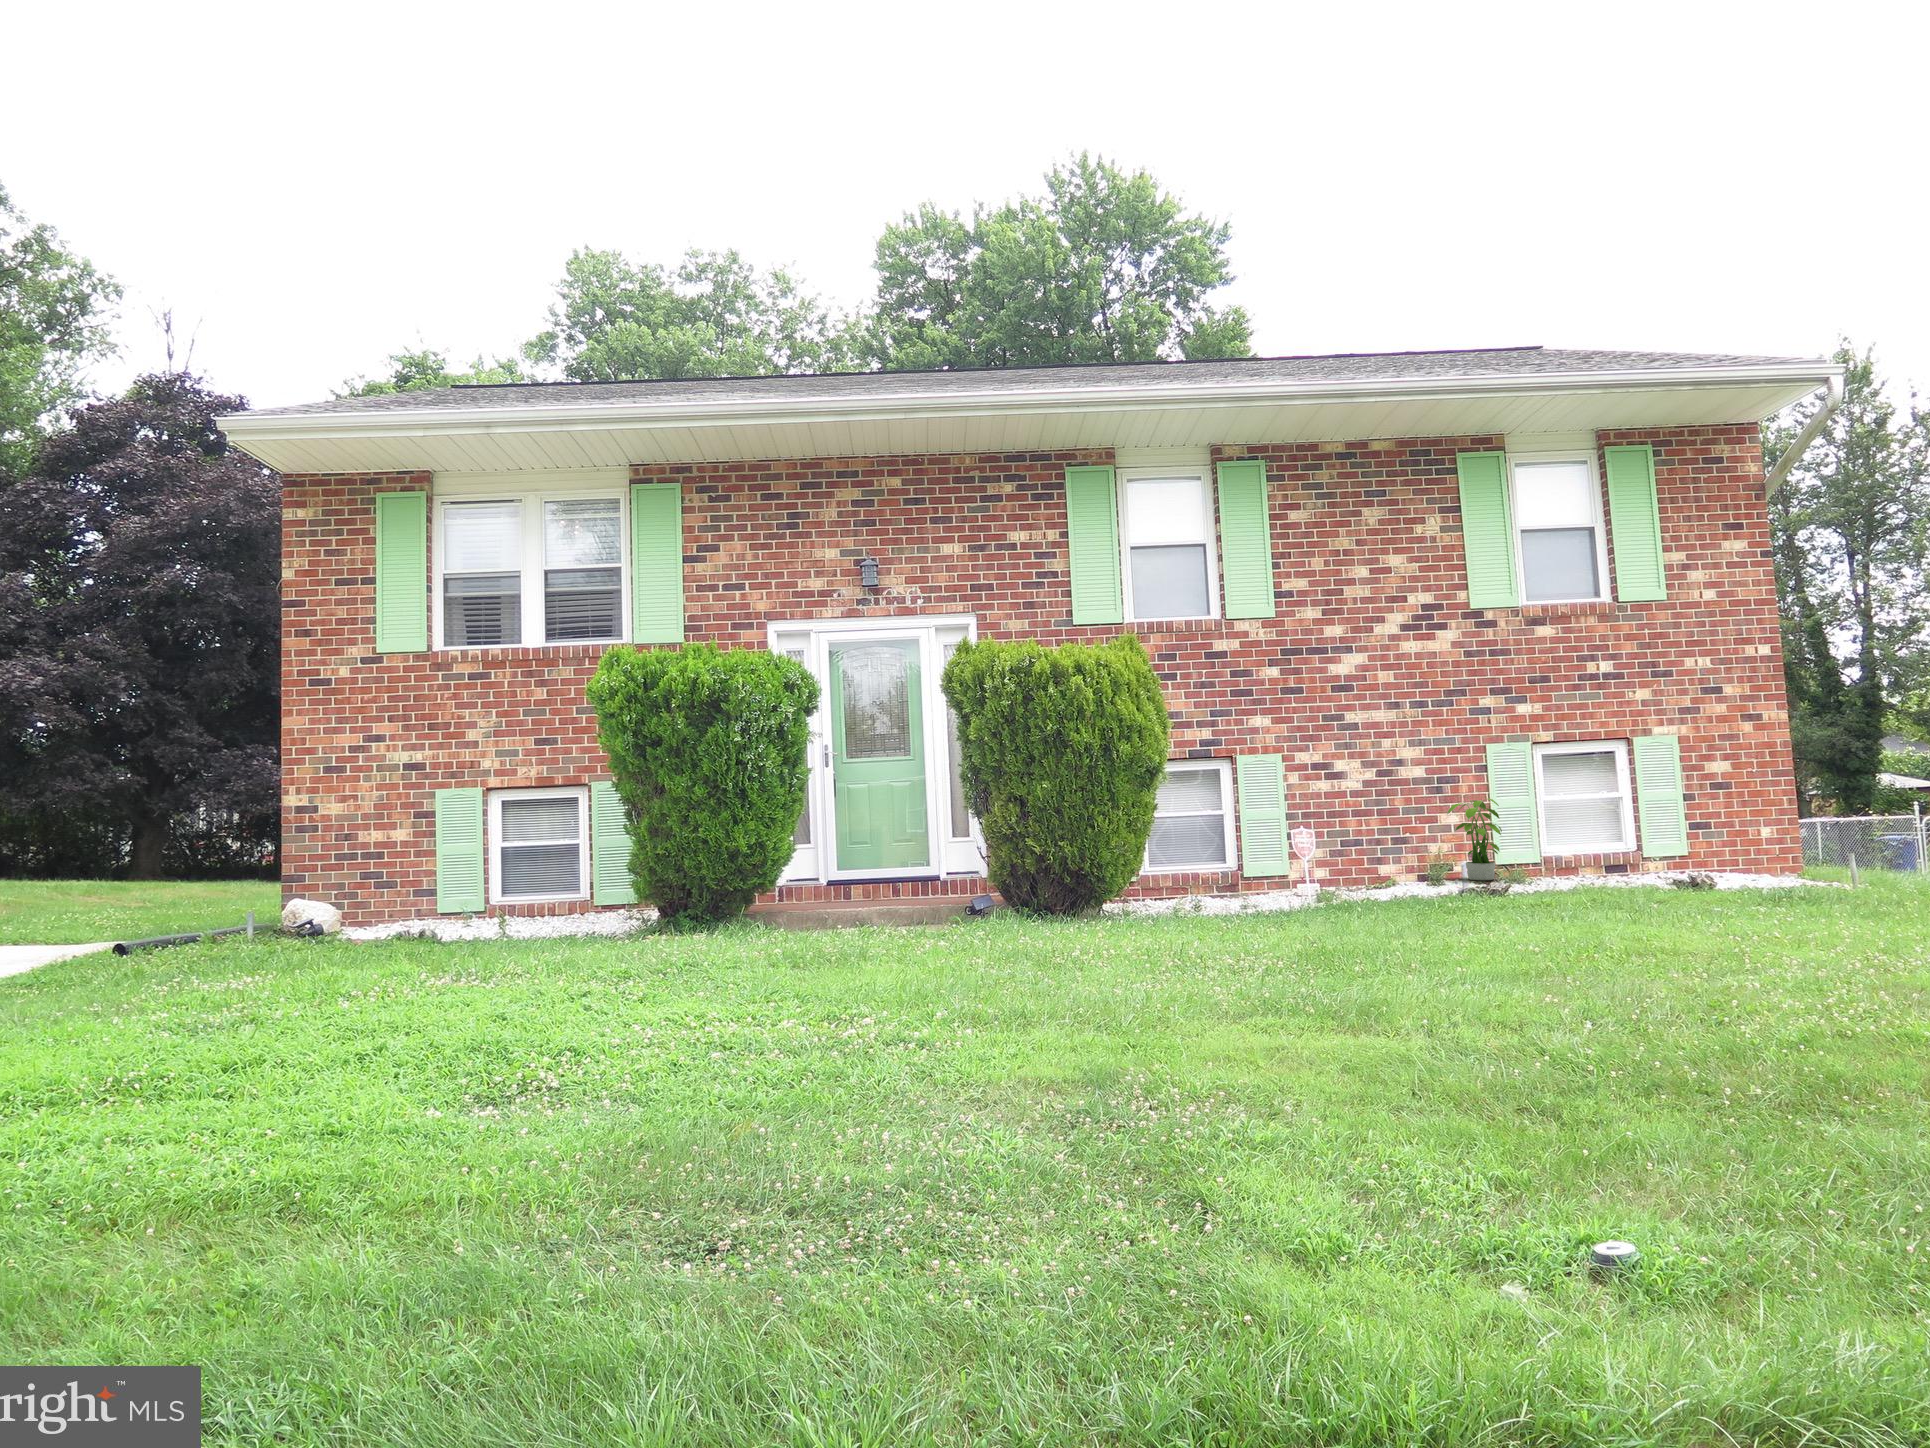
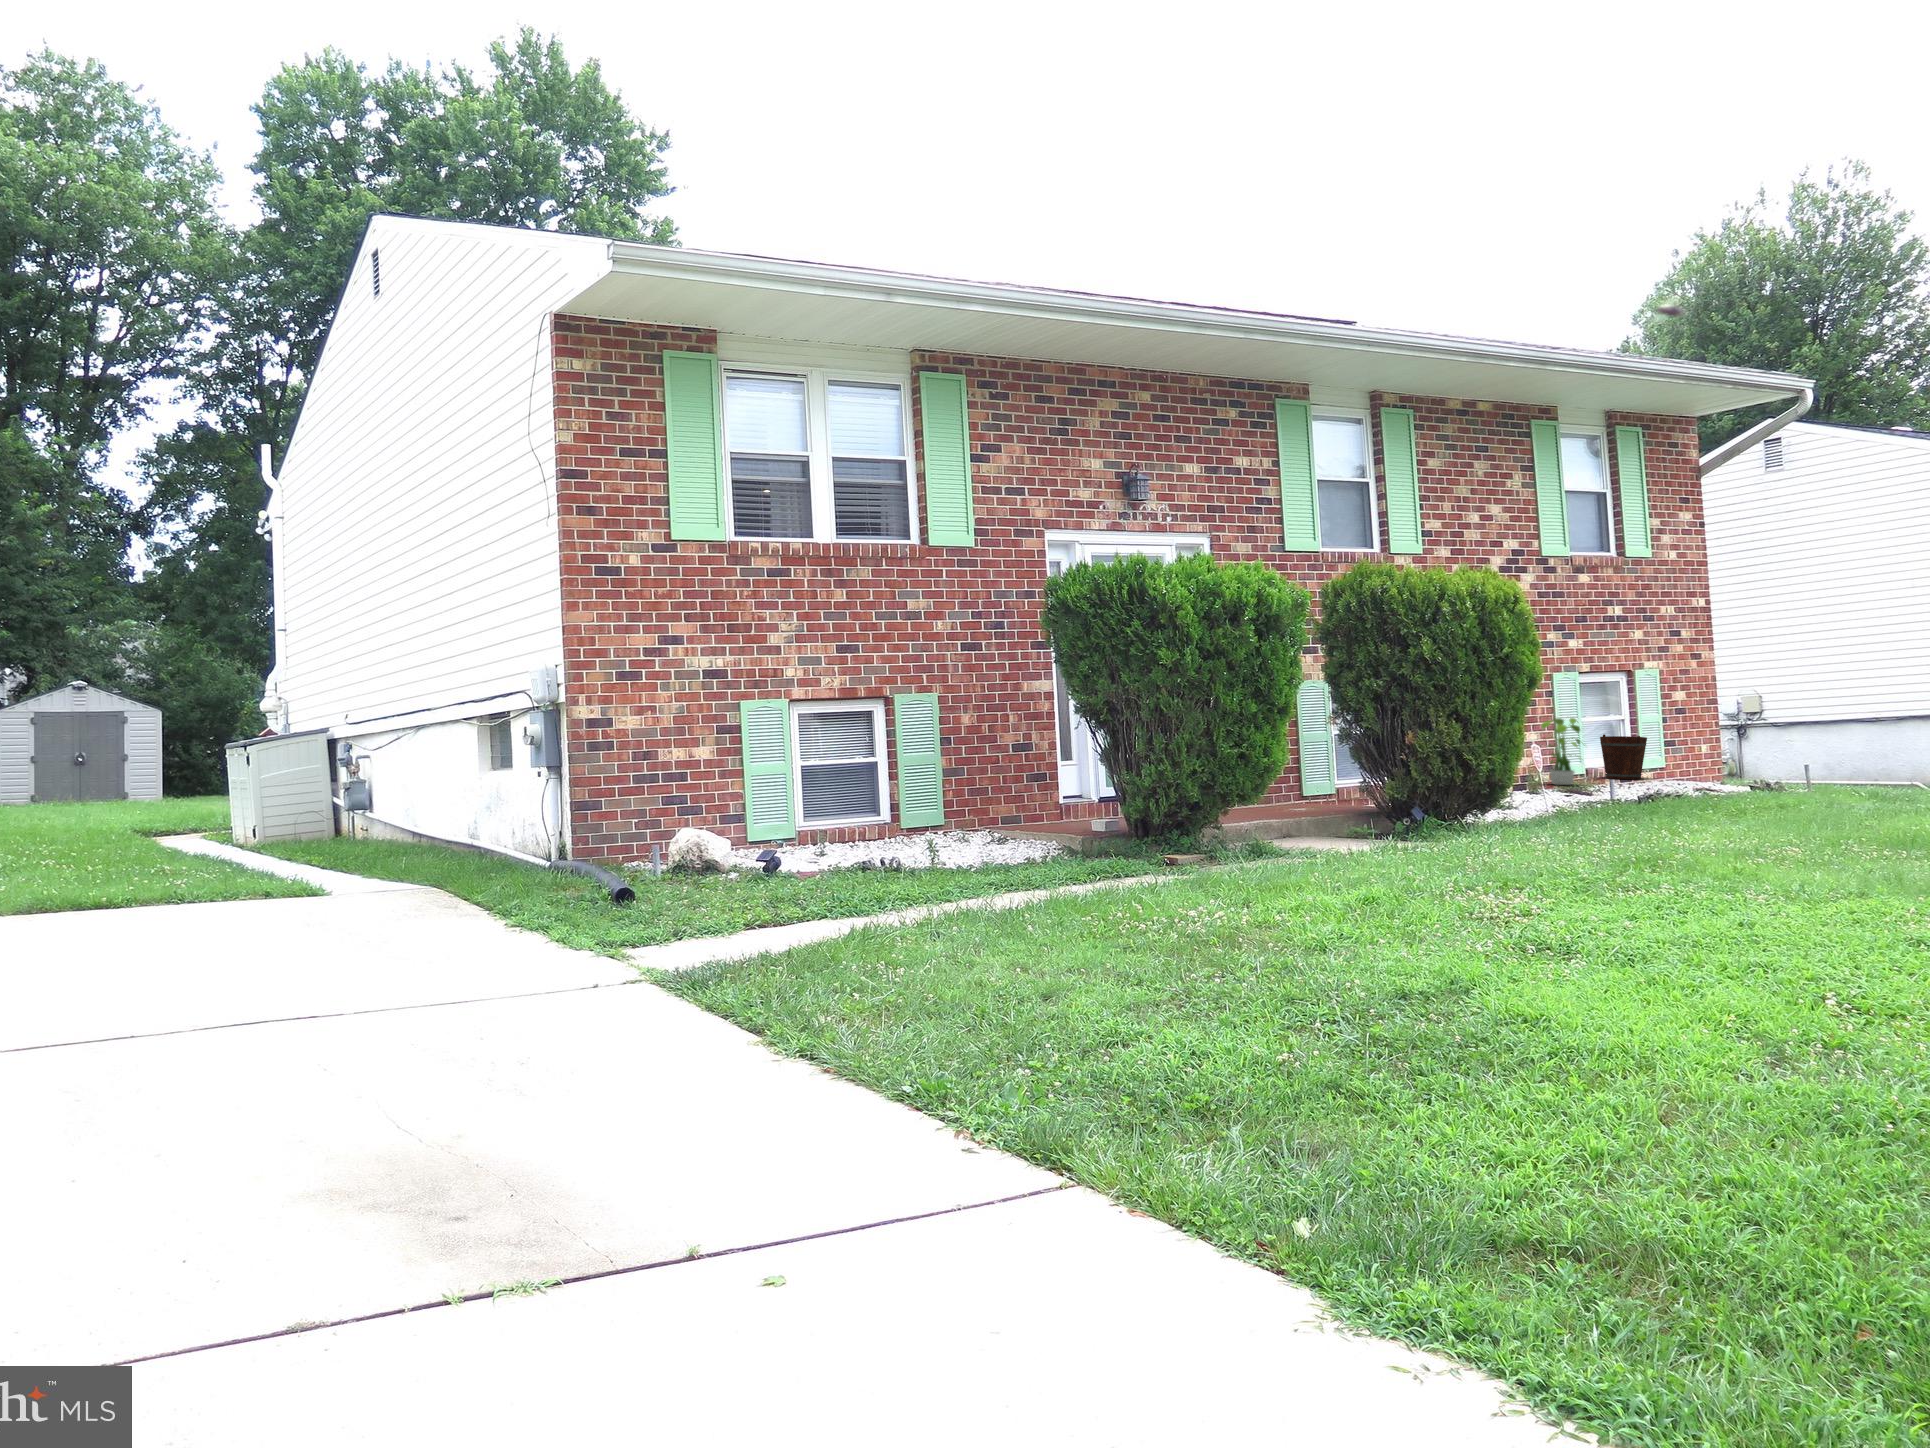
bucket: none [1583,819,1641,875] -> present [1600,734,1647,779]

